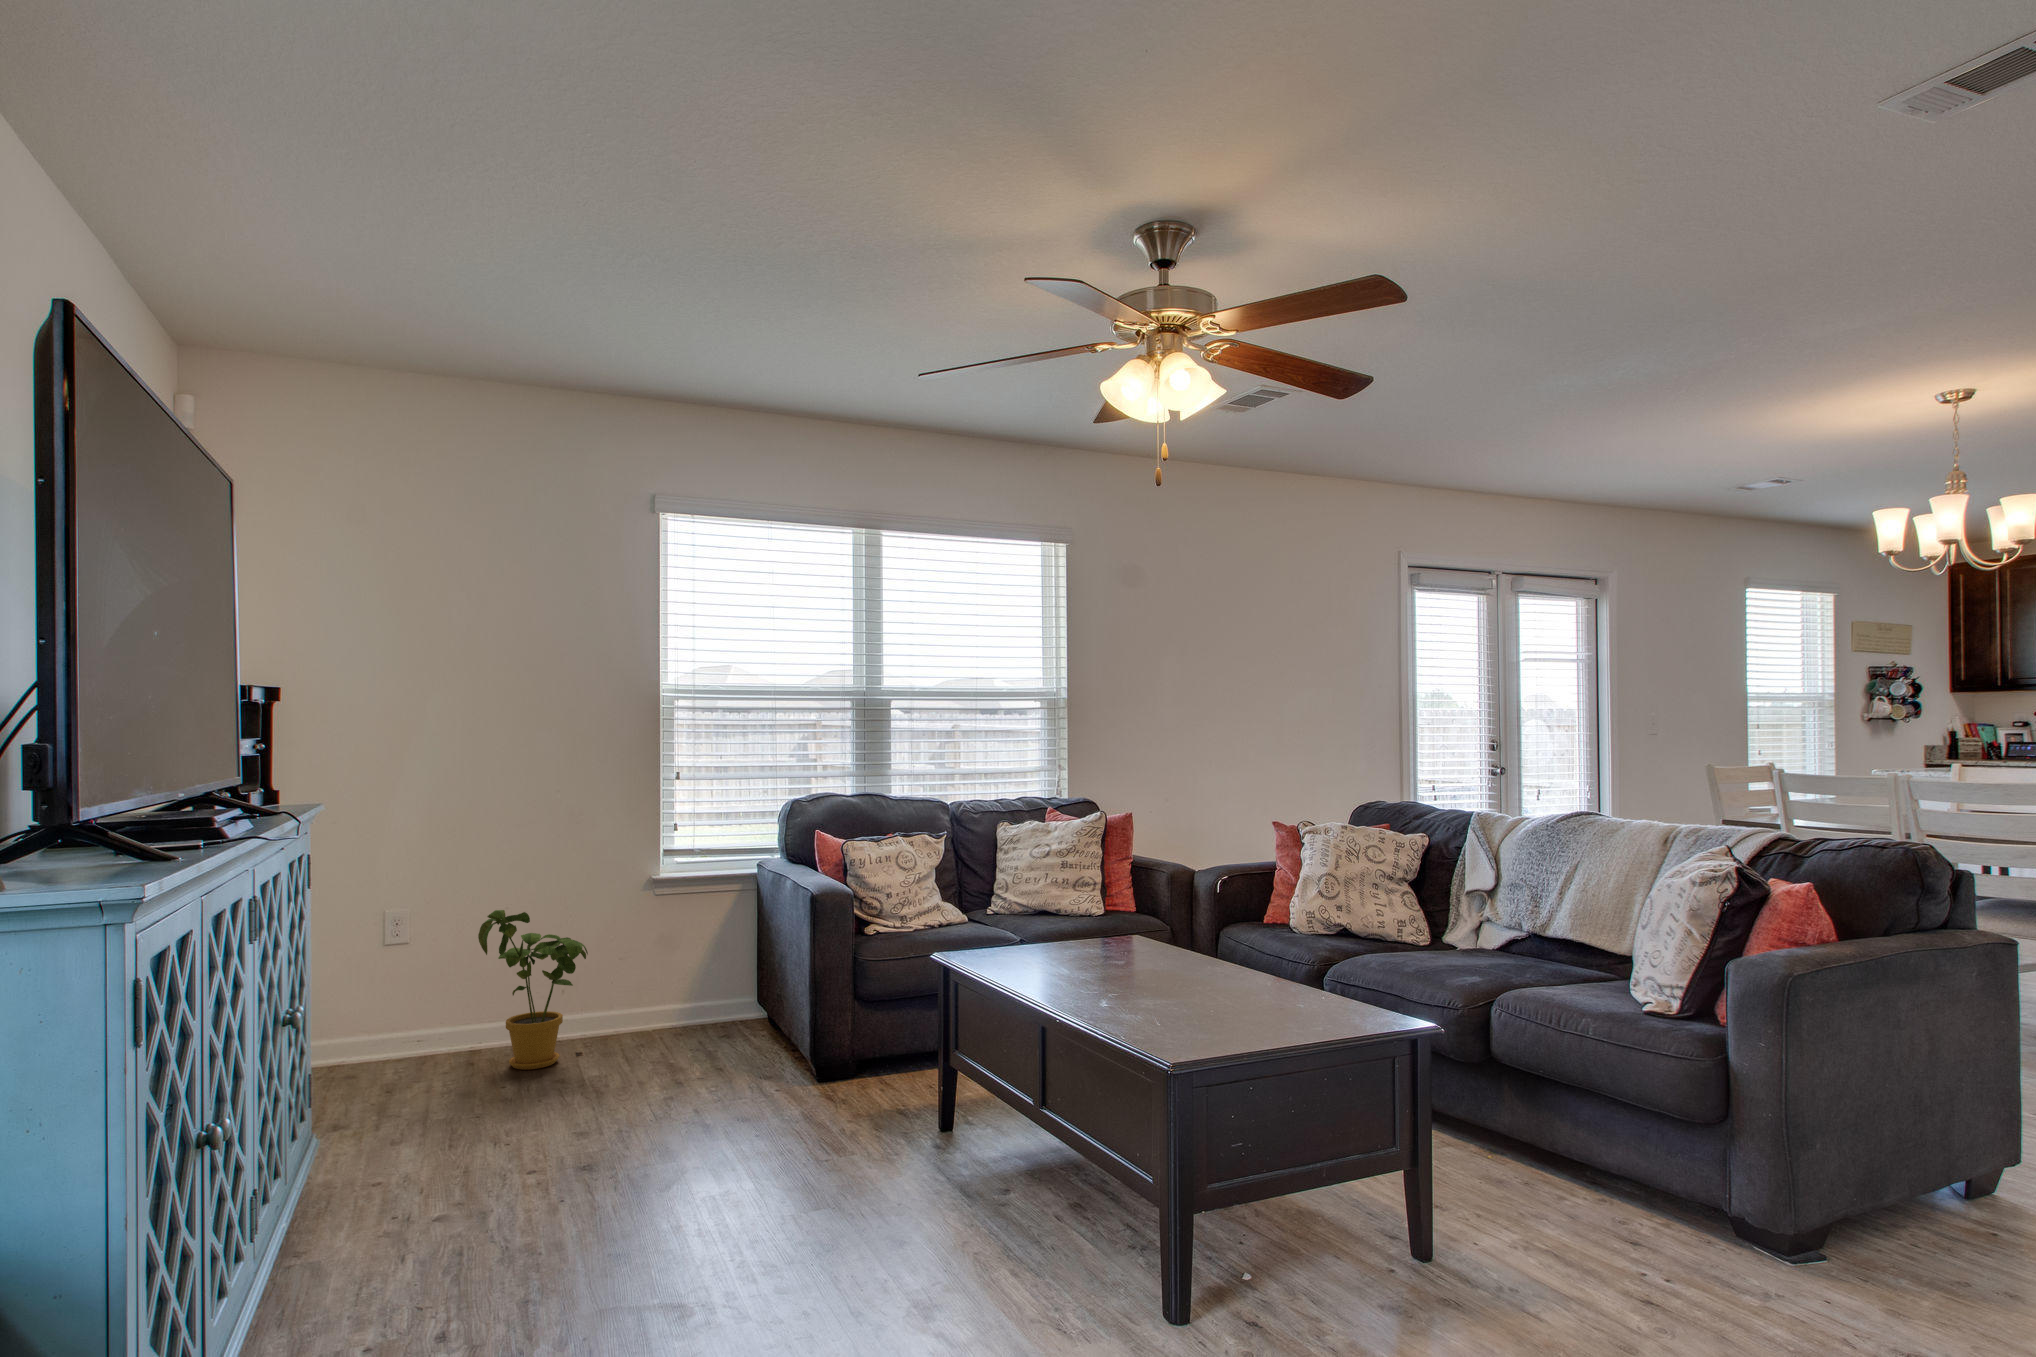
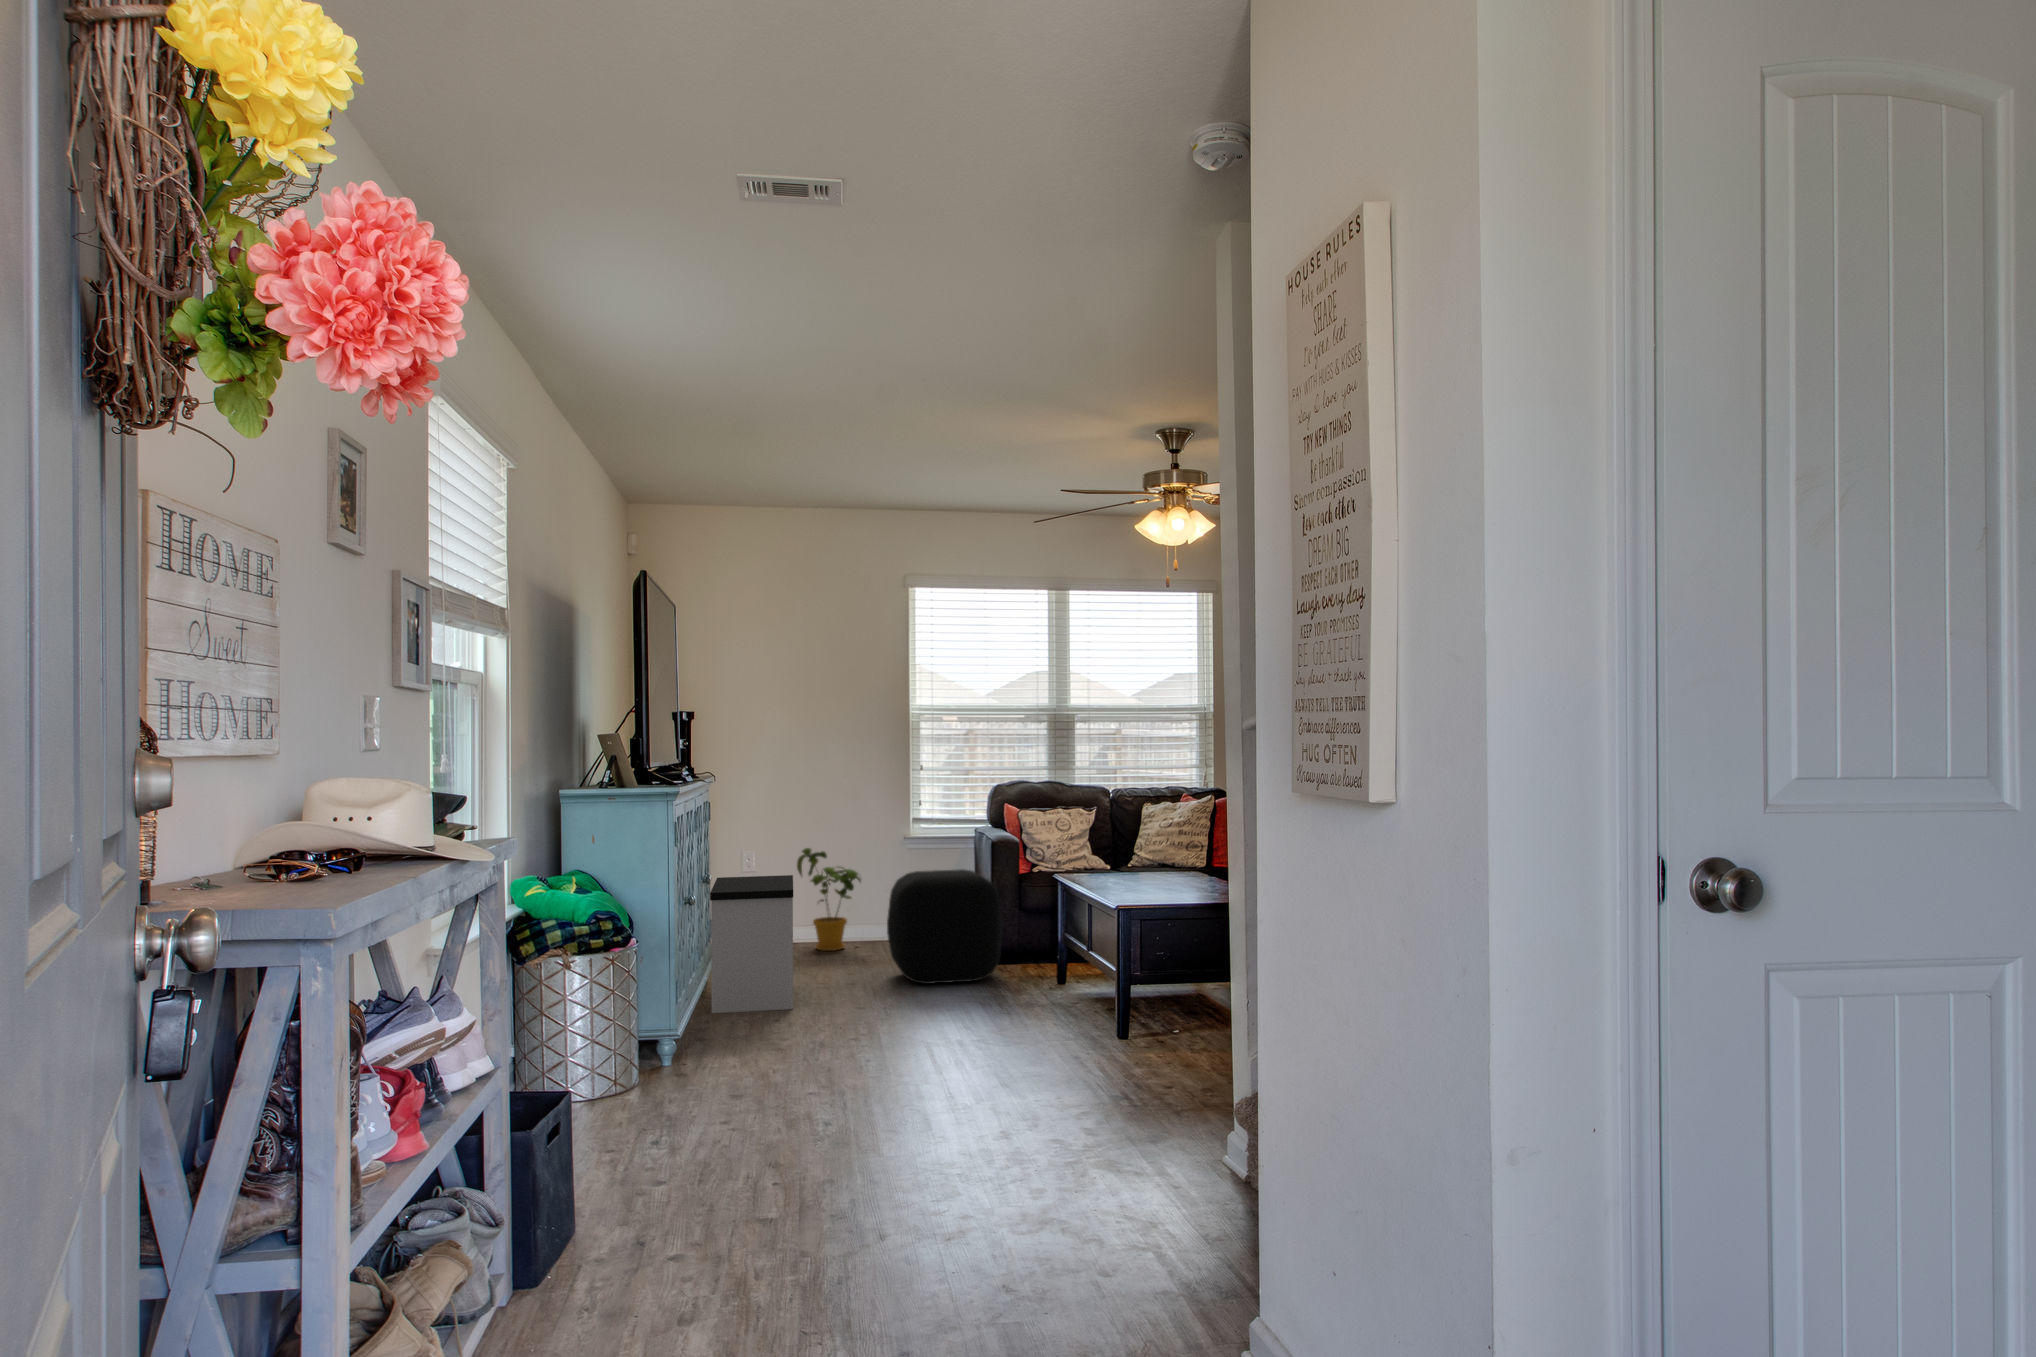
ottoman: none [647,942,841,1144] -> present [887,869,1002,984]
side table: none [308,976,487,1283] -> present [710,875,793,1013]

